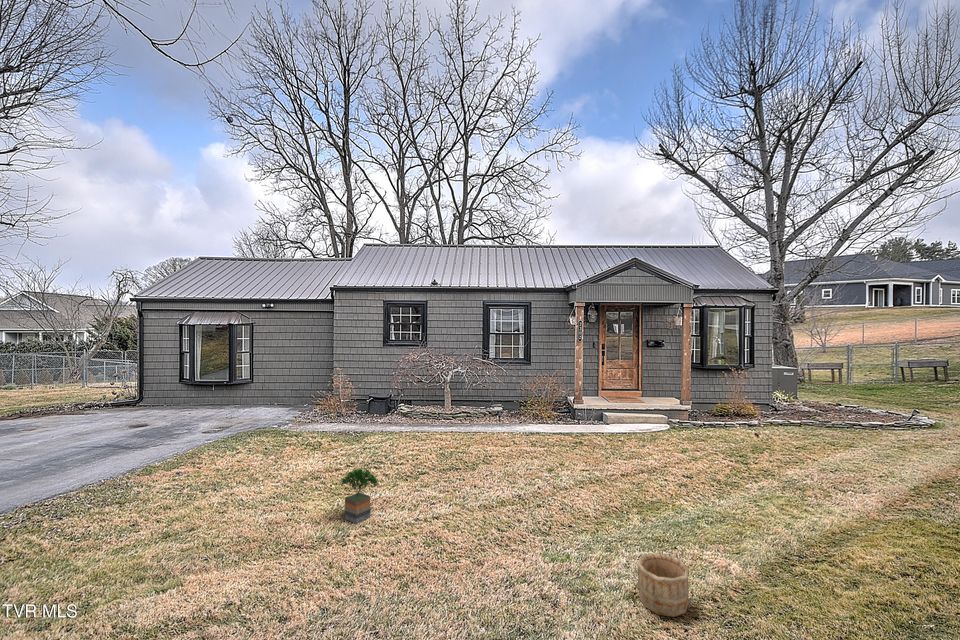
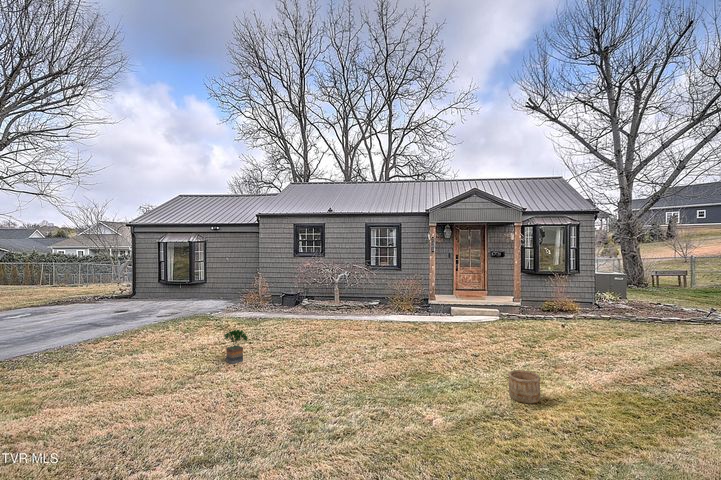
wooden bucket: present [637,553,690,617] -> present [508,370,541,403]

